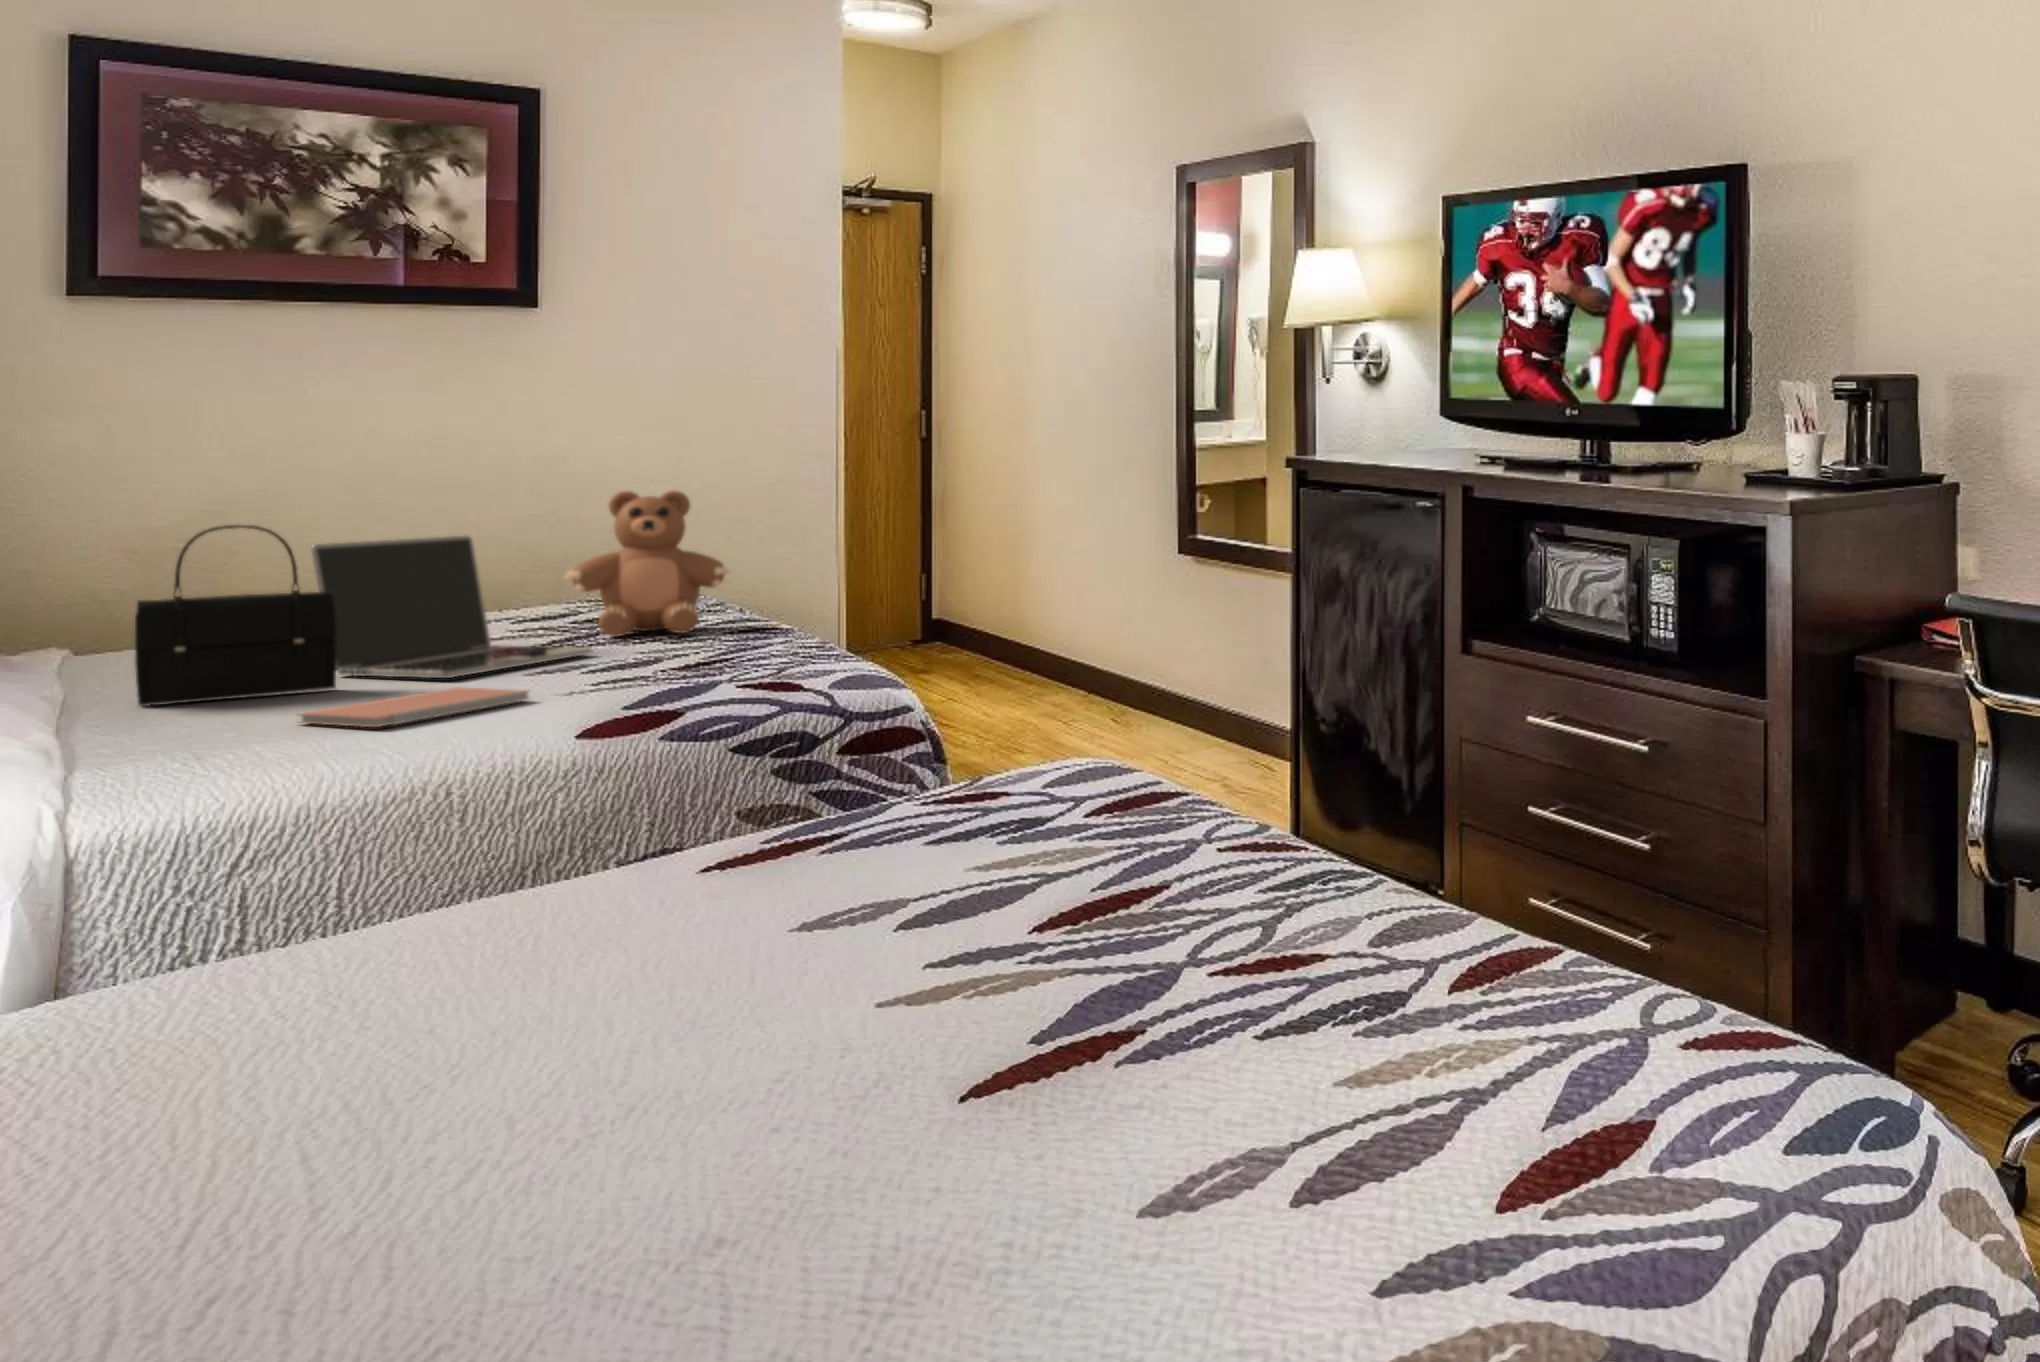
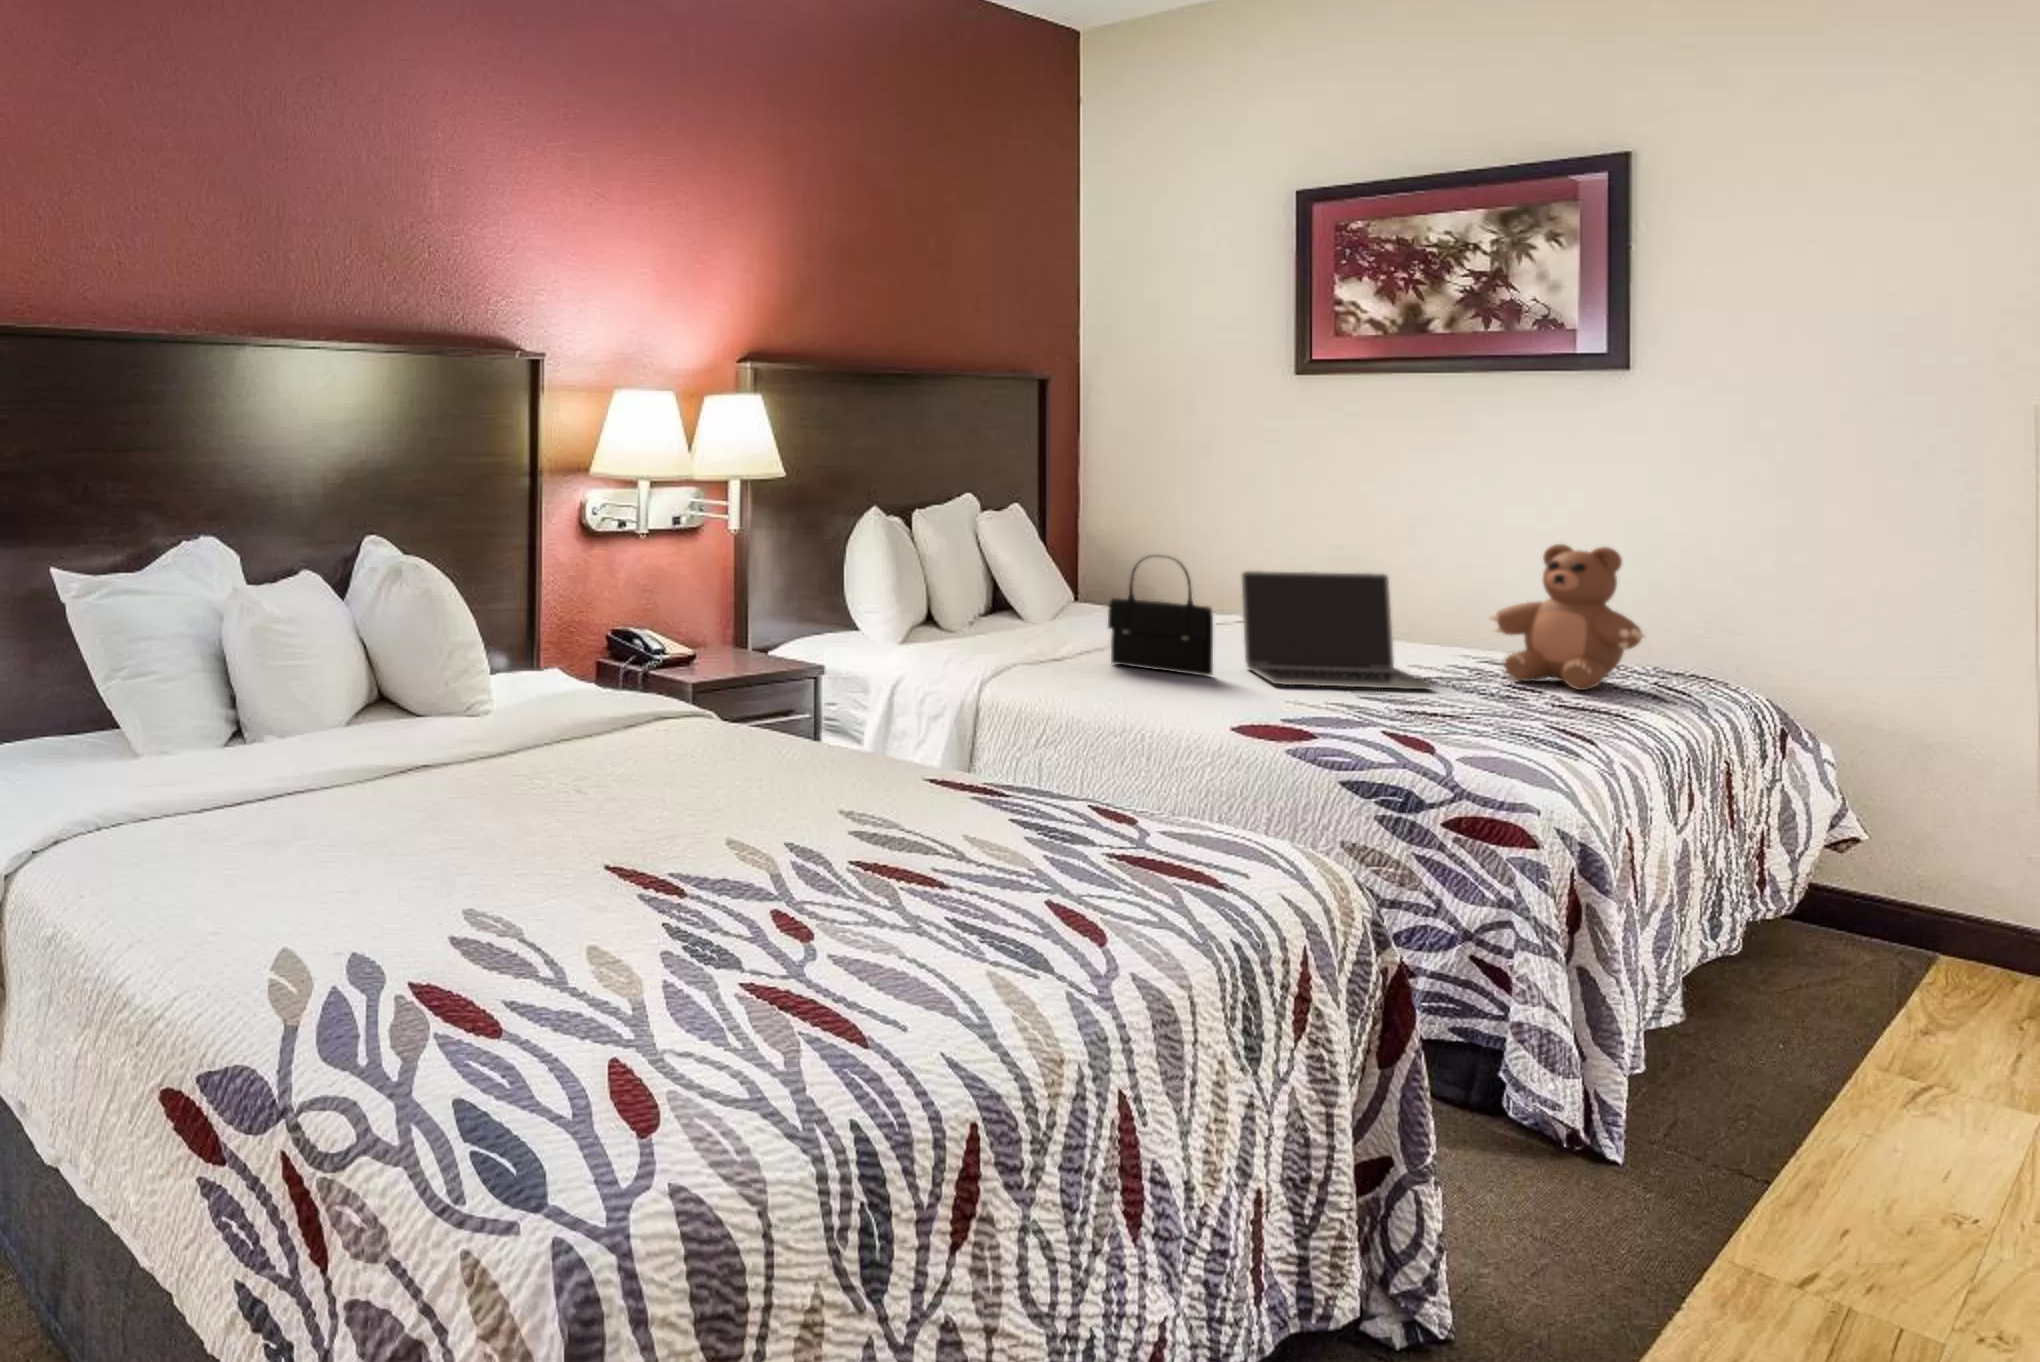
notebook: present [297,687,529,727] -> none [1113,685,1251,710]

